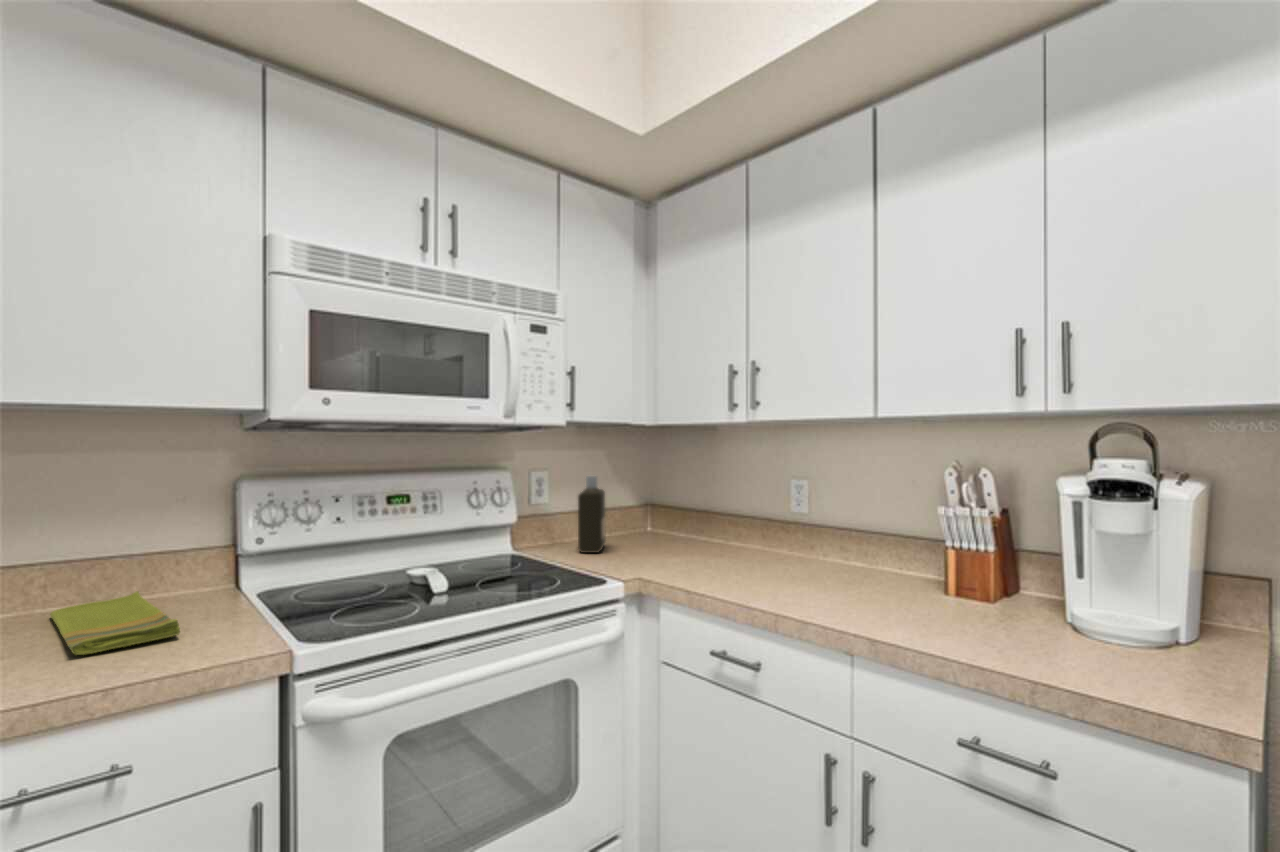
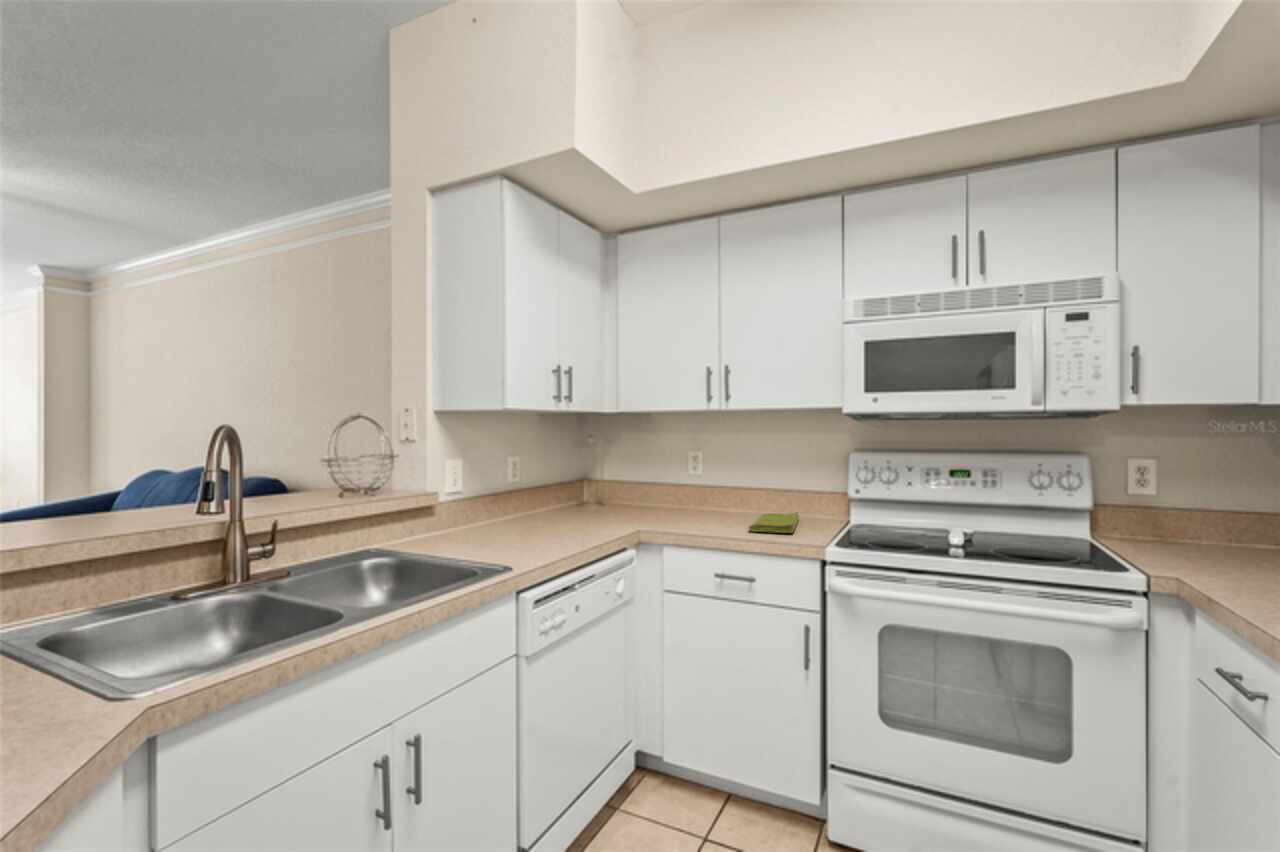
bottle: present [578,476,606,553] -> none [1174,466,1234,554]

